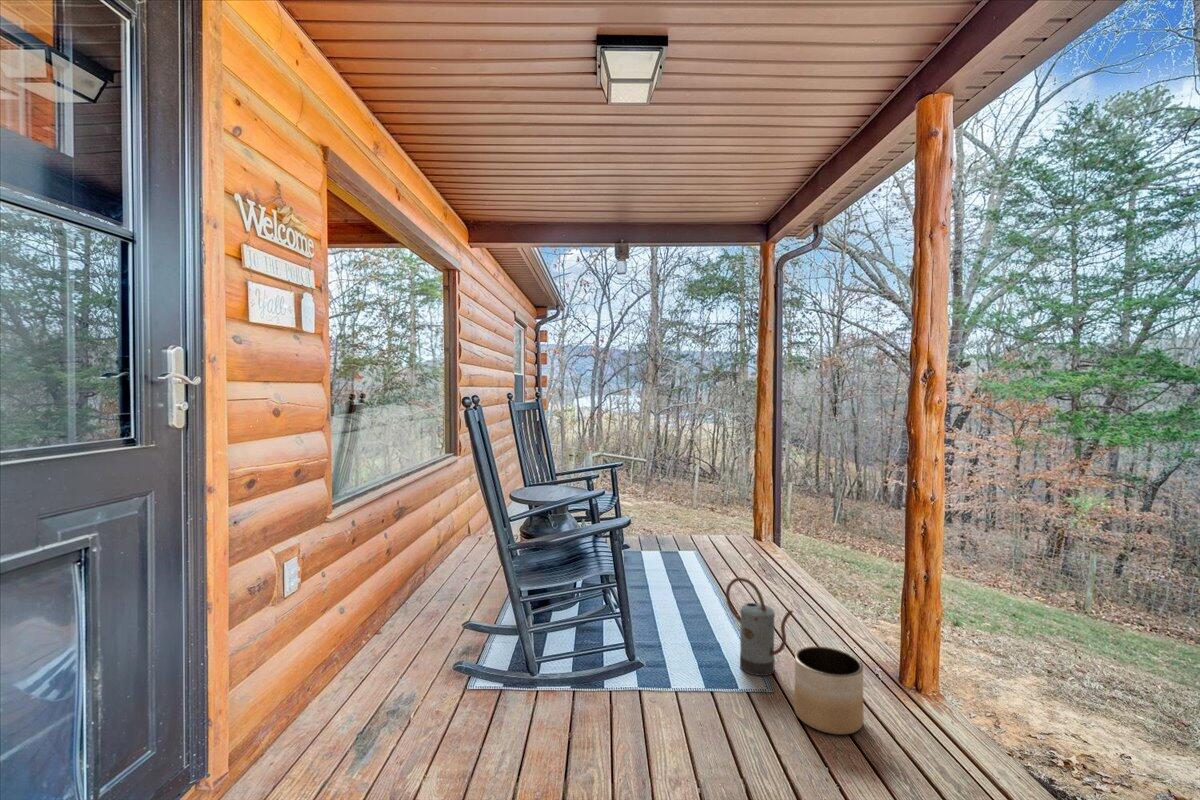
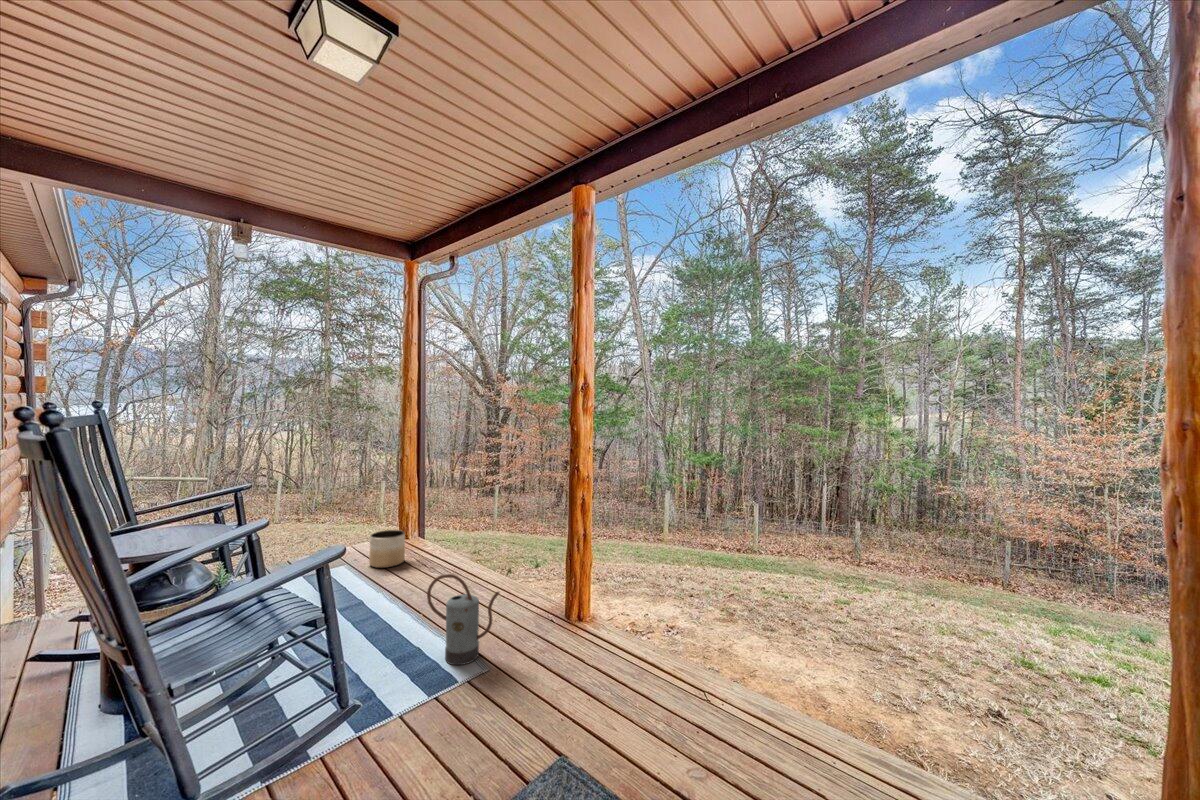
planter: present [794,646,864,735] -> present [369,530,405,568]

